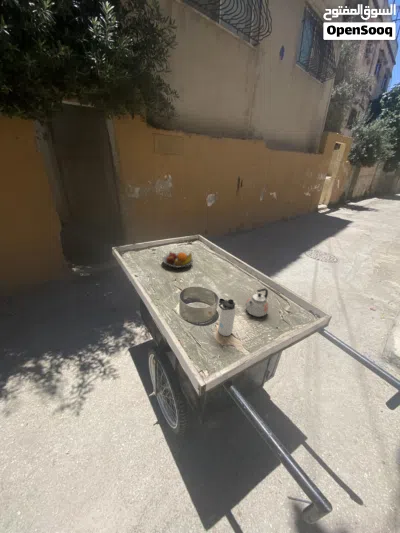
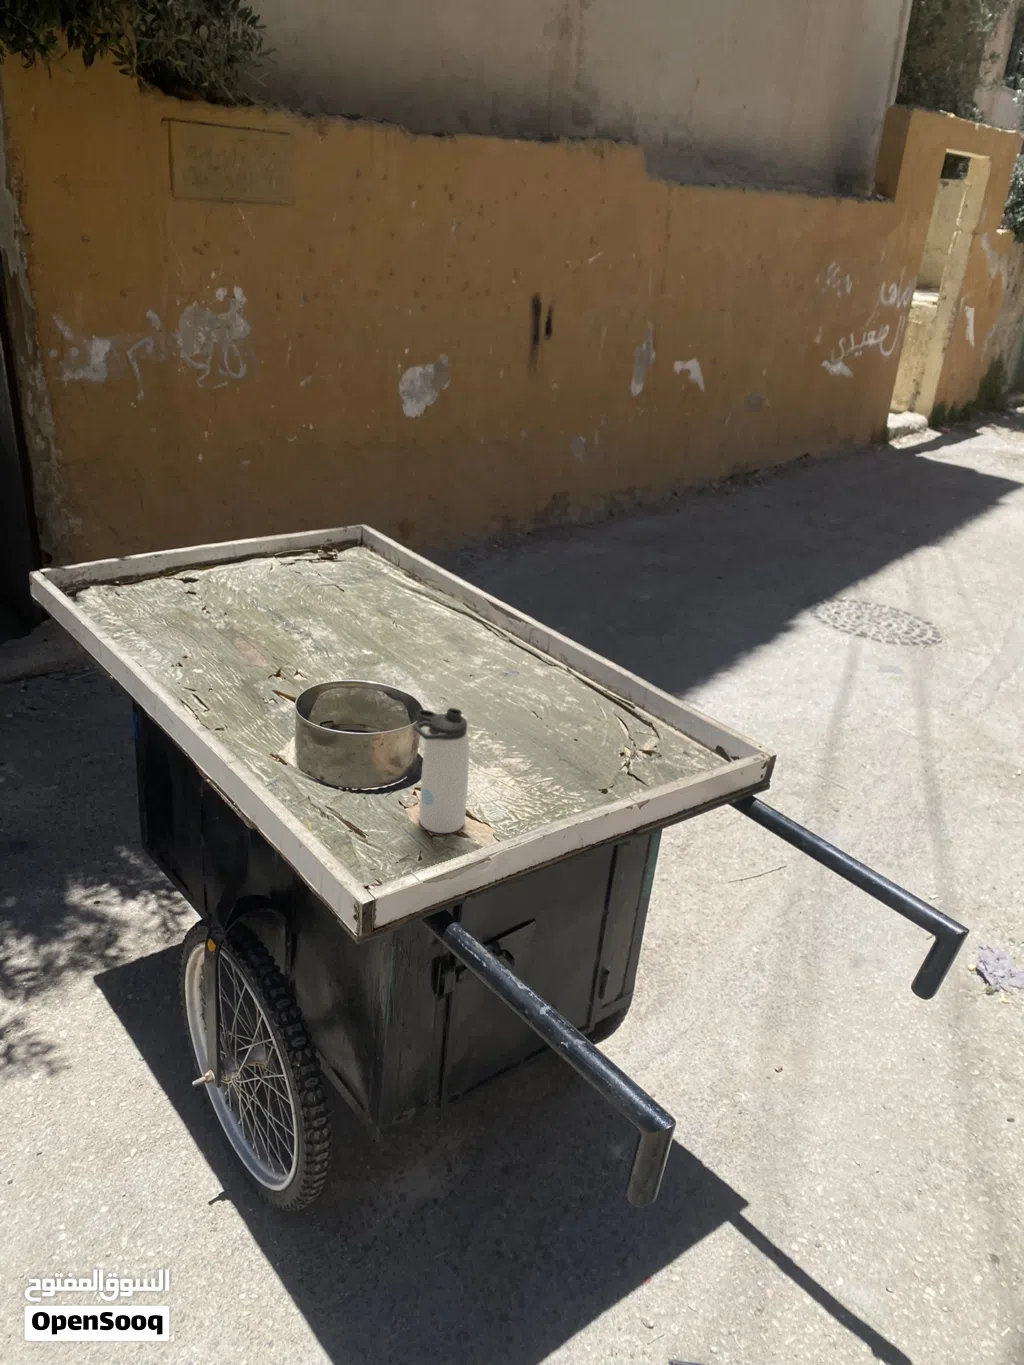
fruit bowl: present [163,252,193,268] -> none [223,585,340,642]
kettle: present [246,288,268,317] -> none [518,685,593,780]

